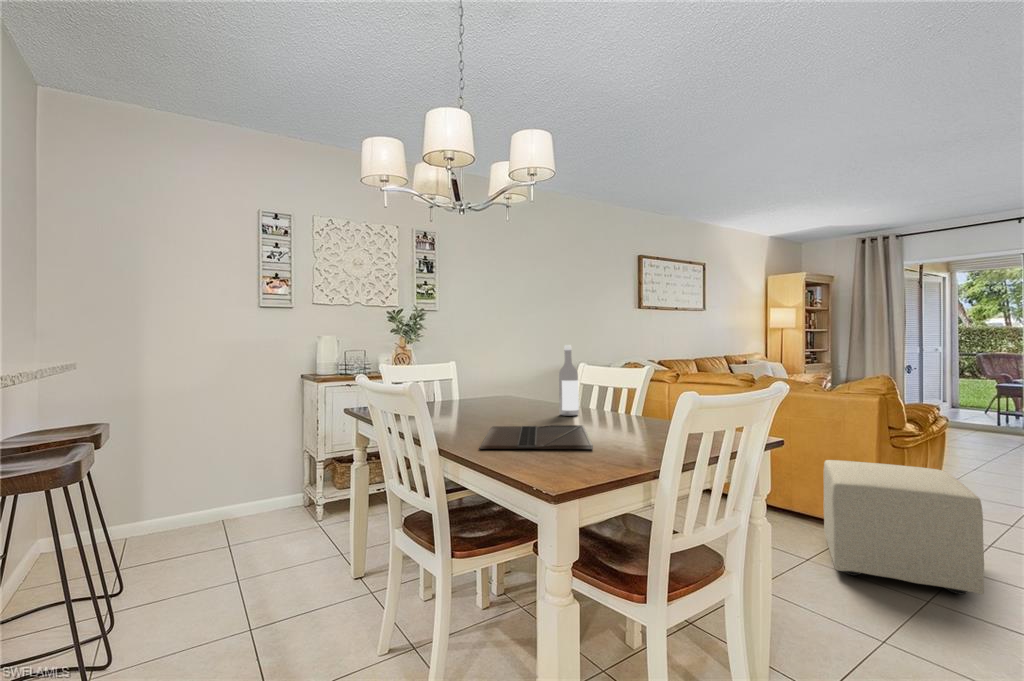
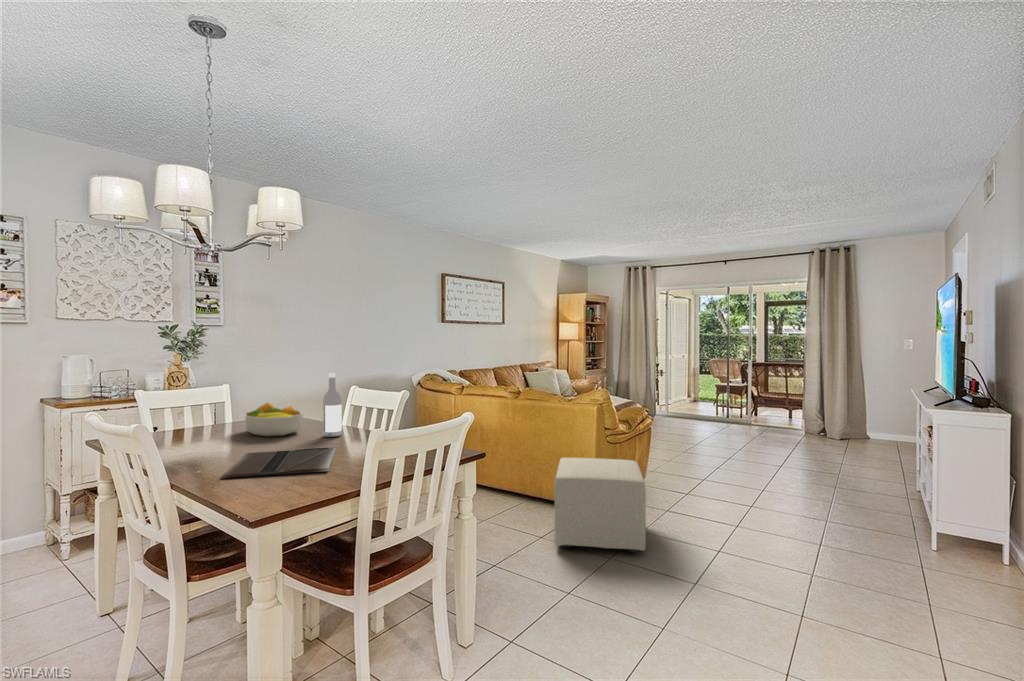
fruit bowl: none [476,379,536,413] -> present [245,403,303,436]

